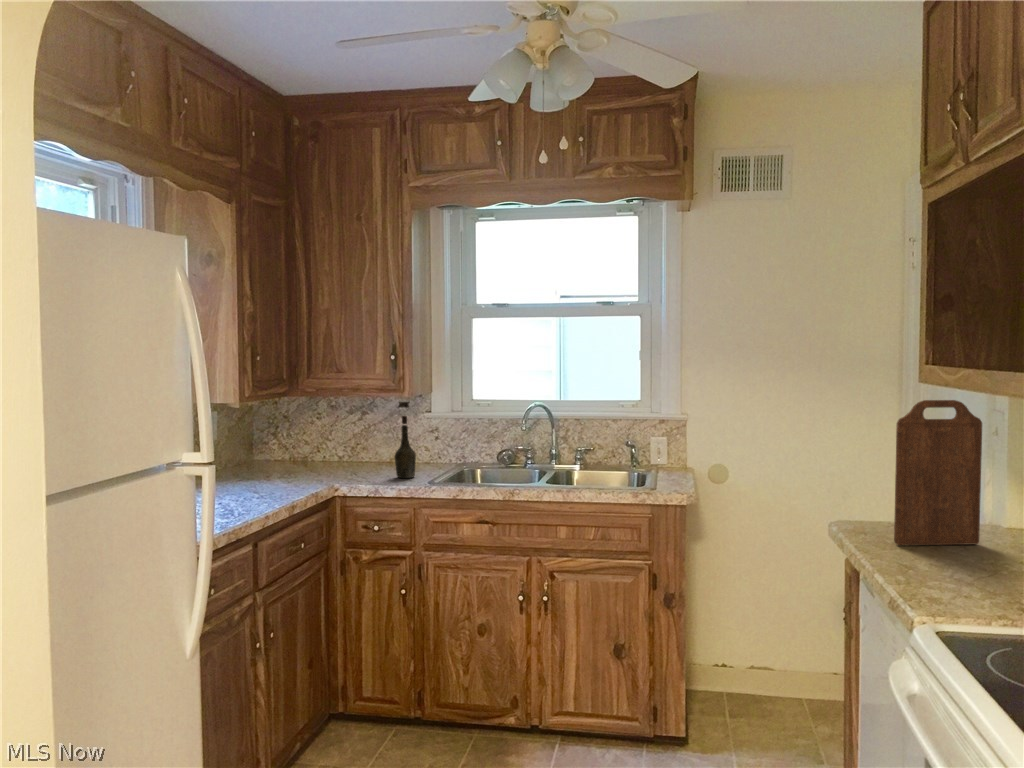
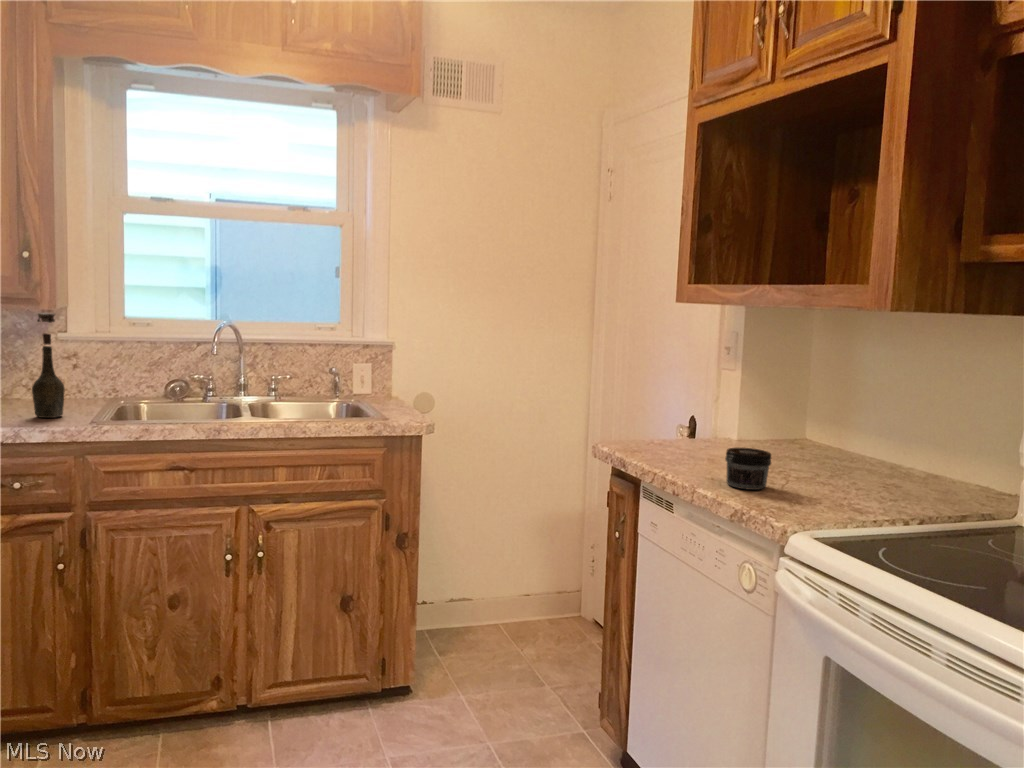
cutting board: present [894,400,982,545] -> none [666,319,734,457]
jar: none [929,542,986,591] -> present [725,448,771,490]

